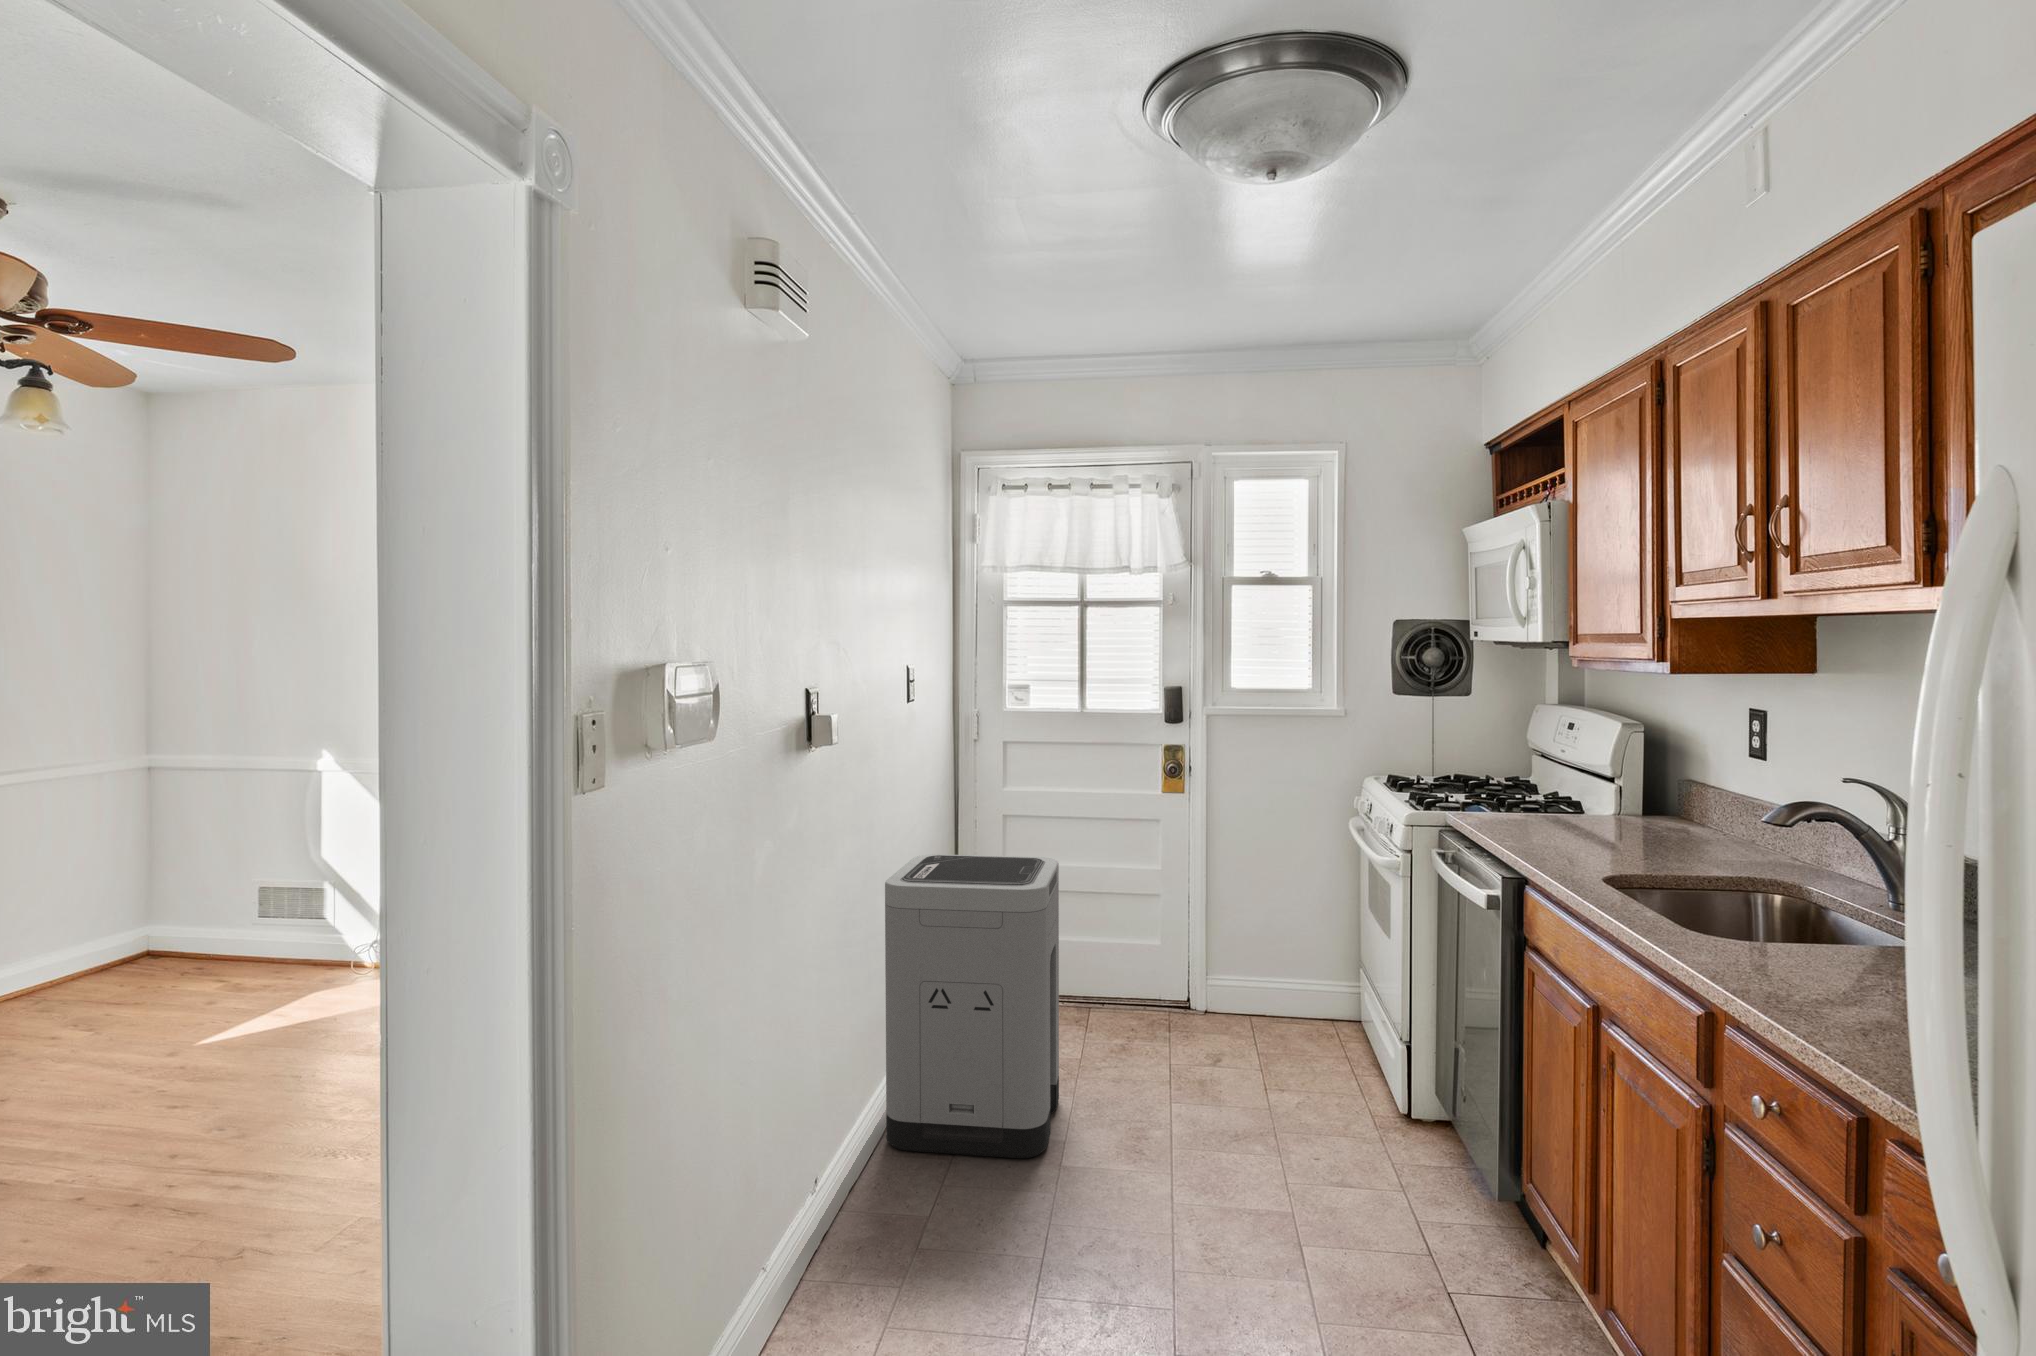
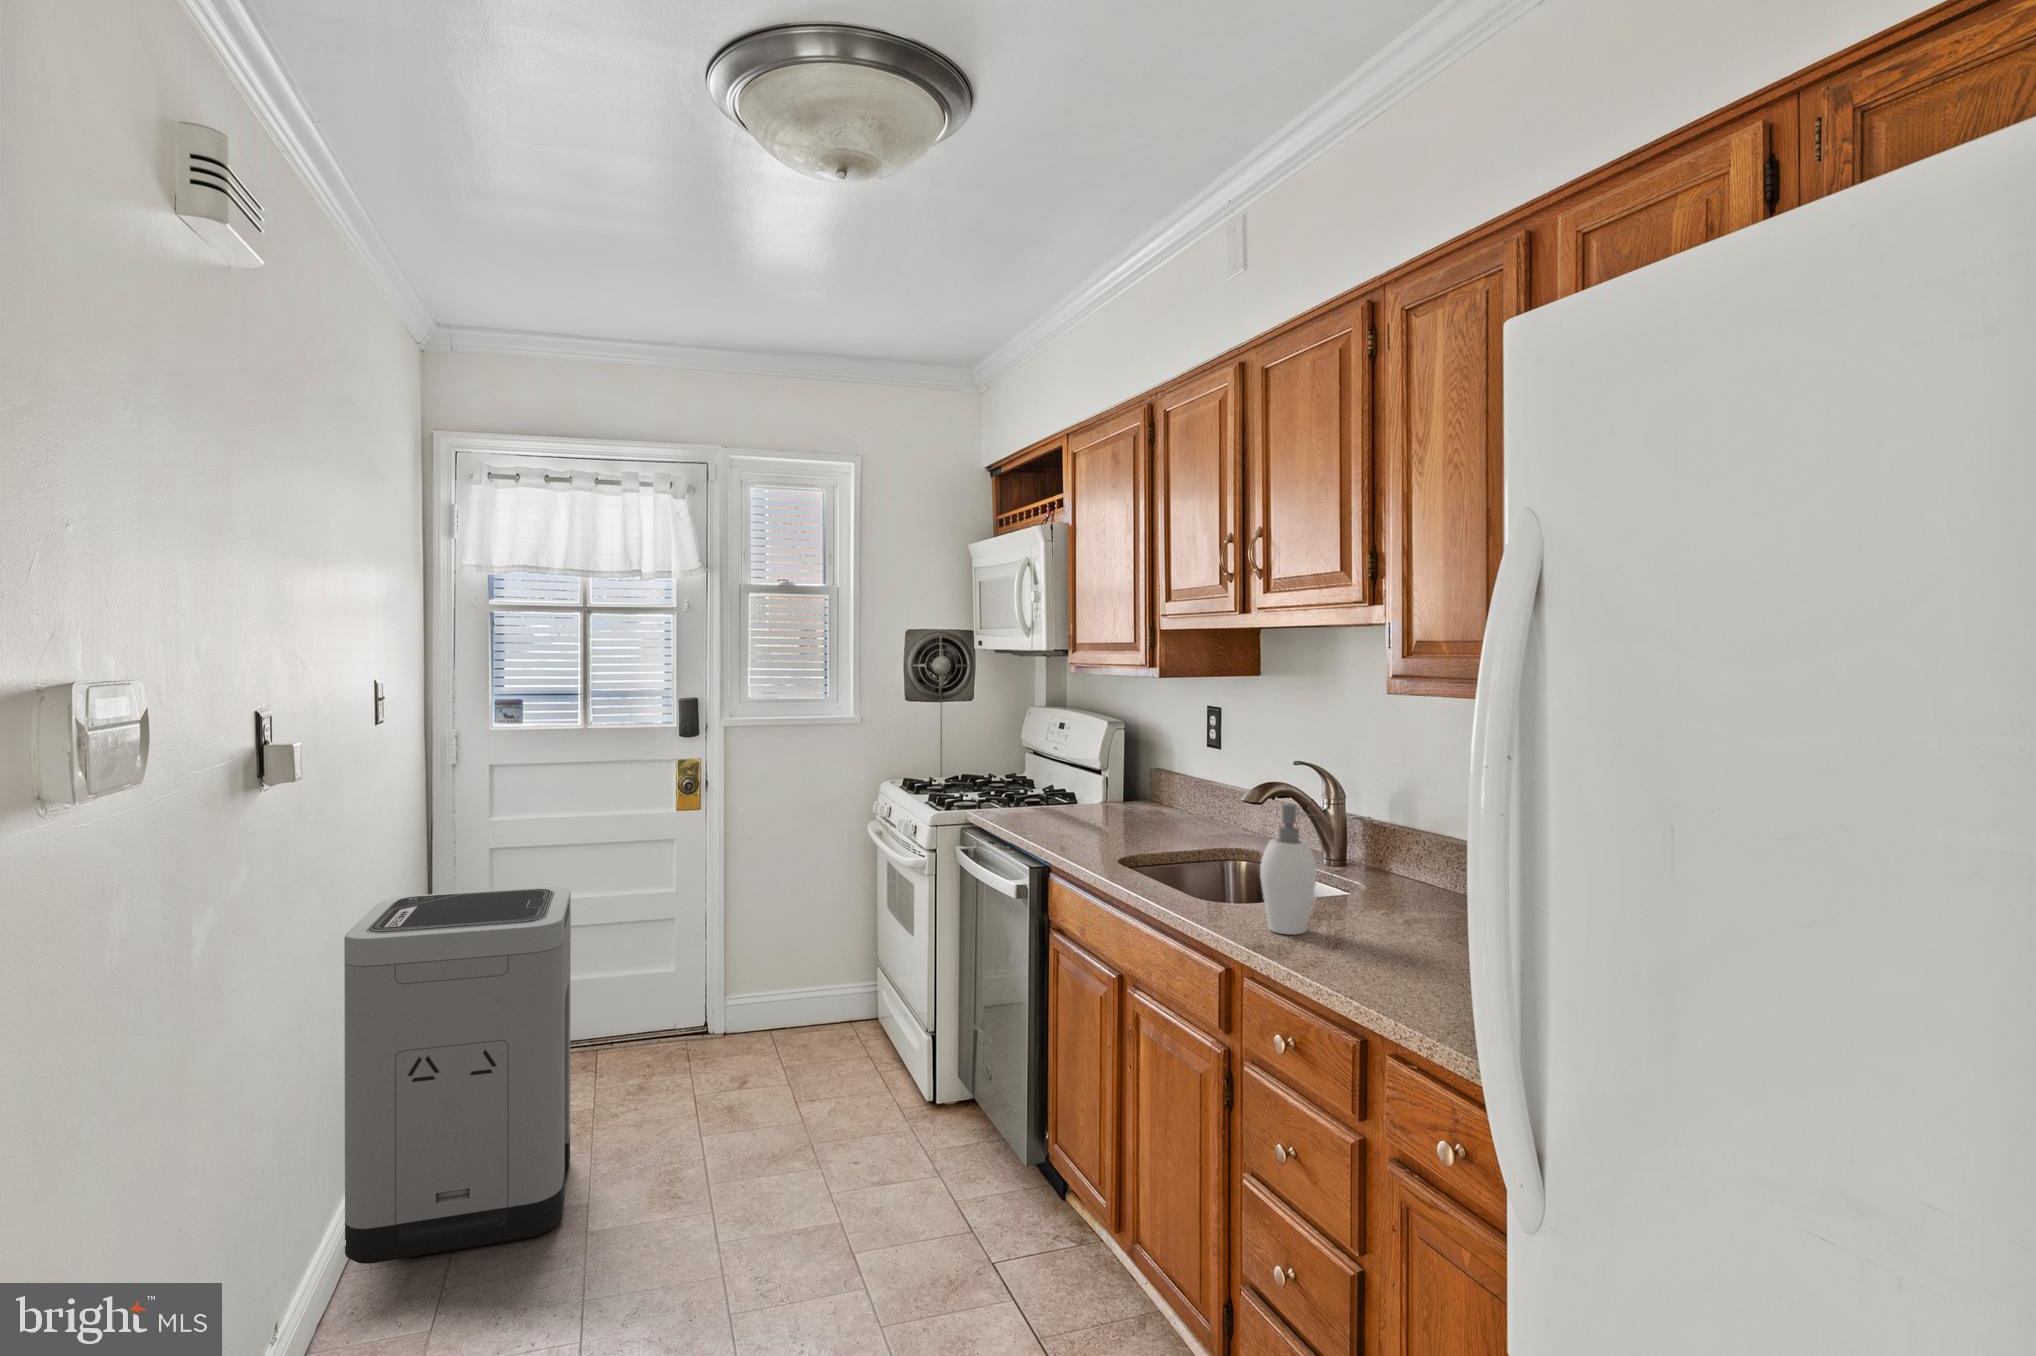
soap dispenser: none [1748,828,1855,984] -> present [1260,804,1317,934]

